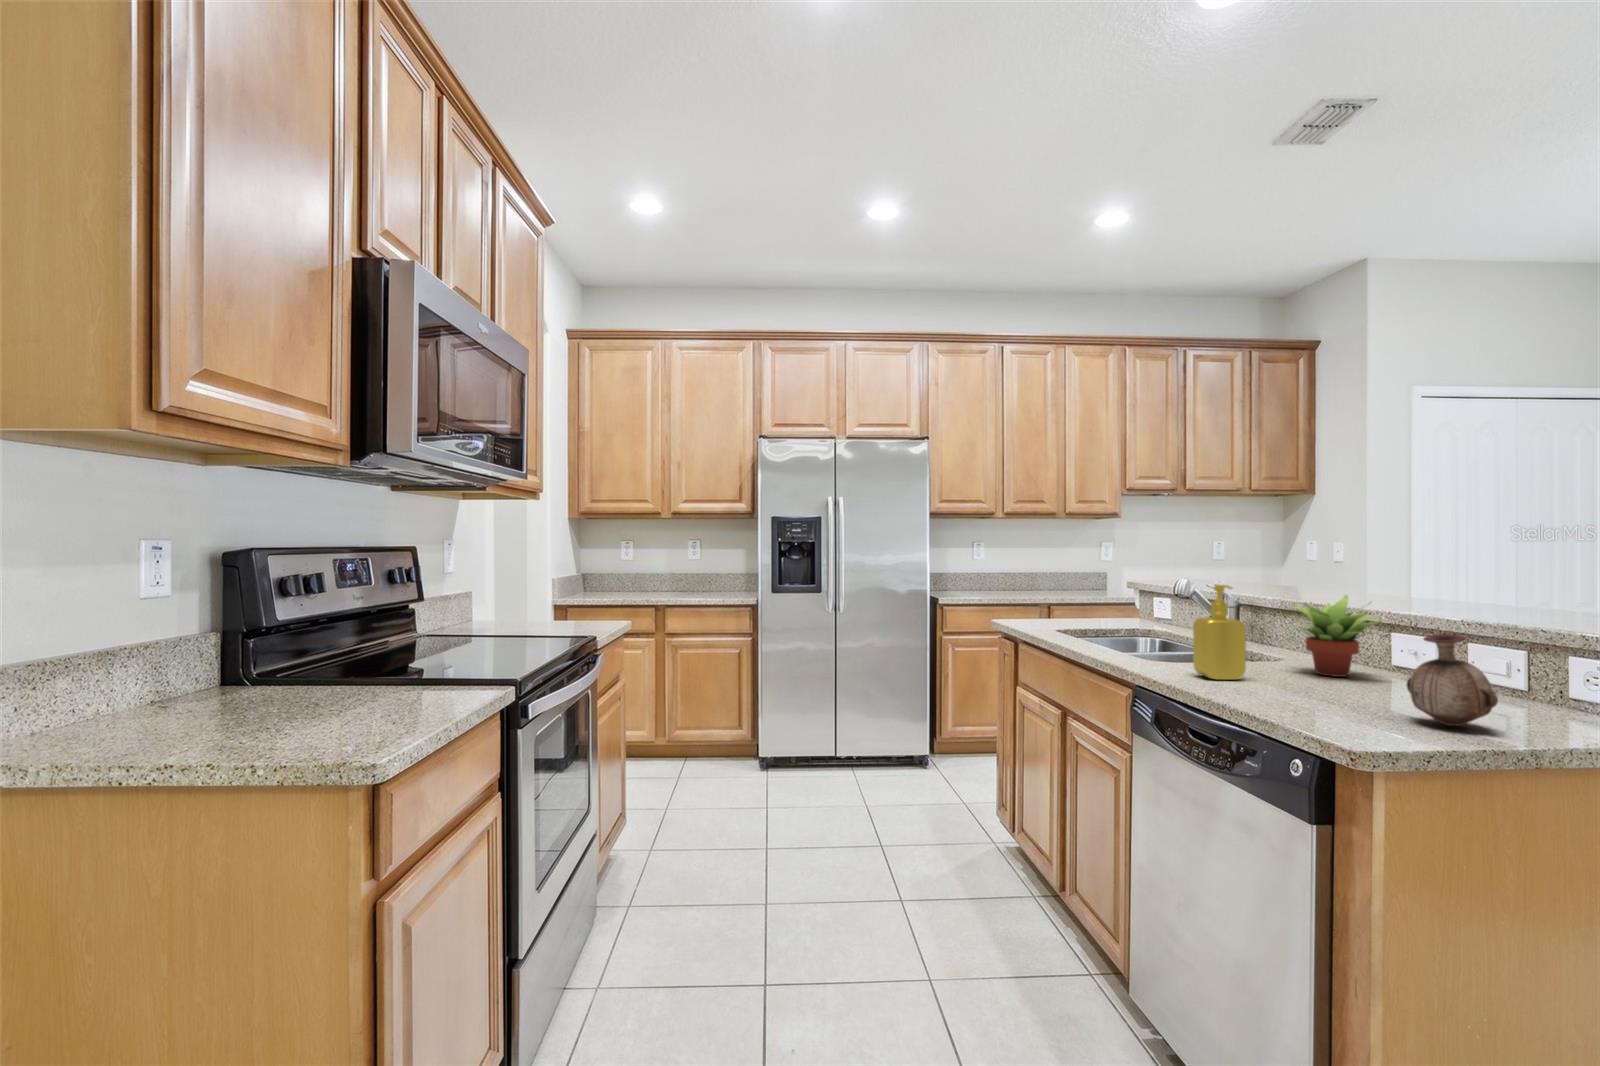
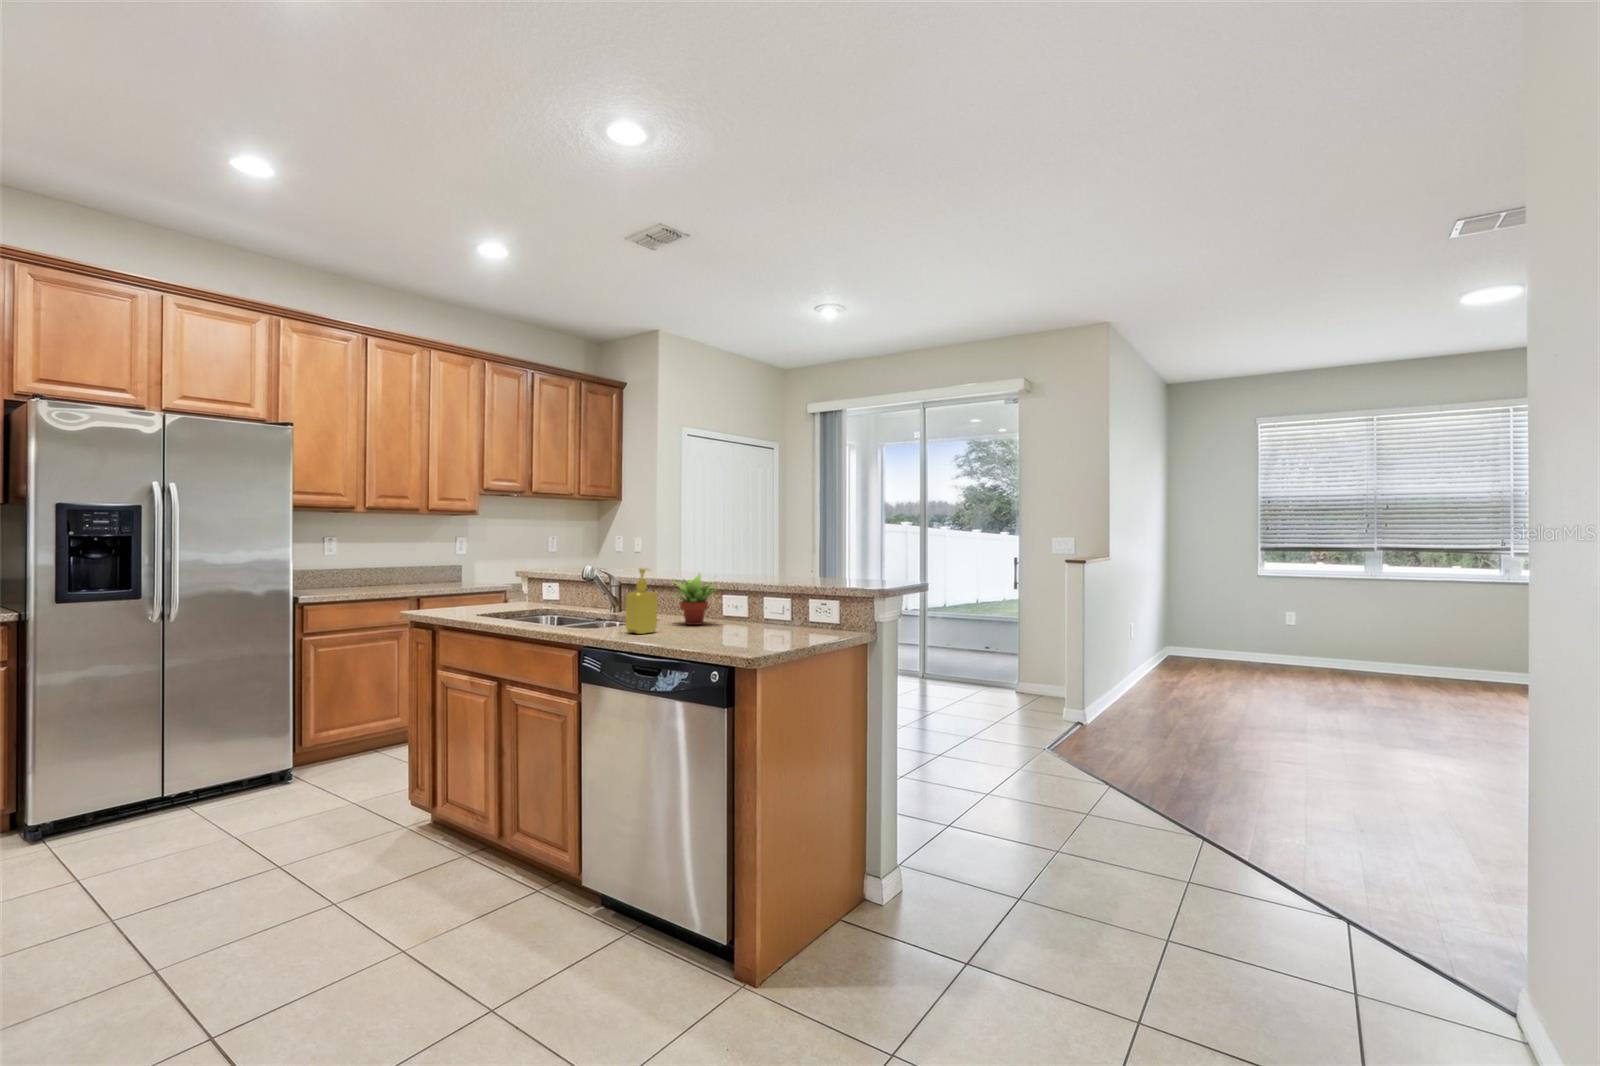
vase: present [1407,634,1498,726] -> none [750,590,789,640]

